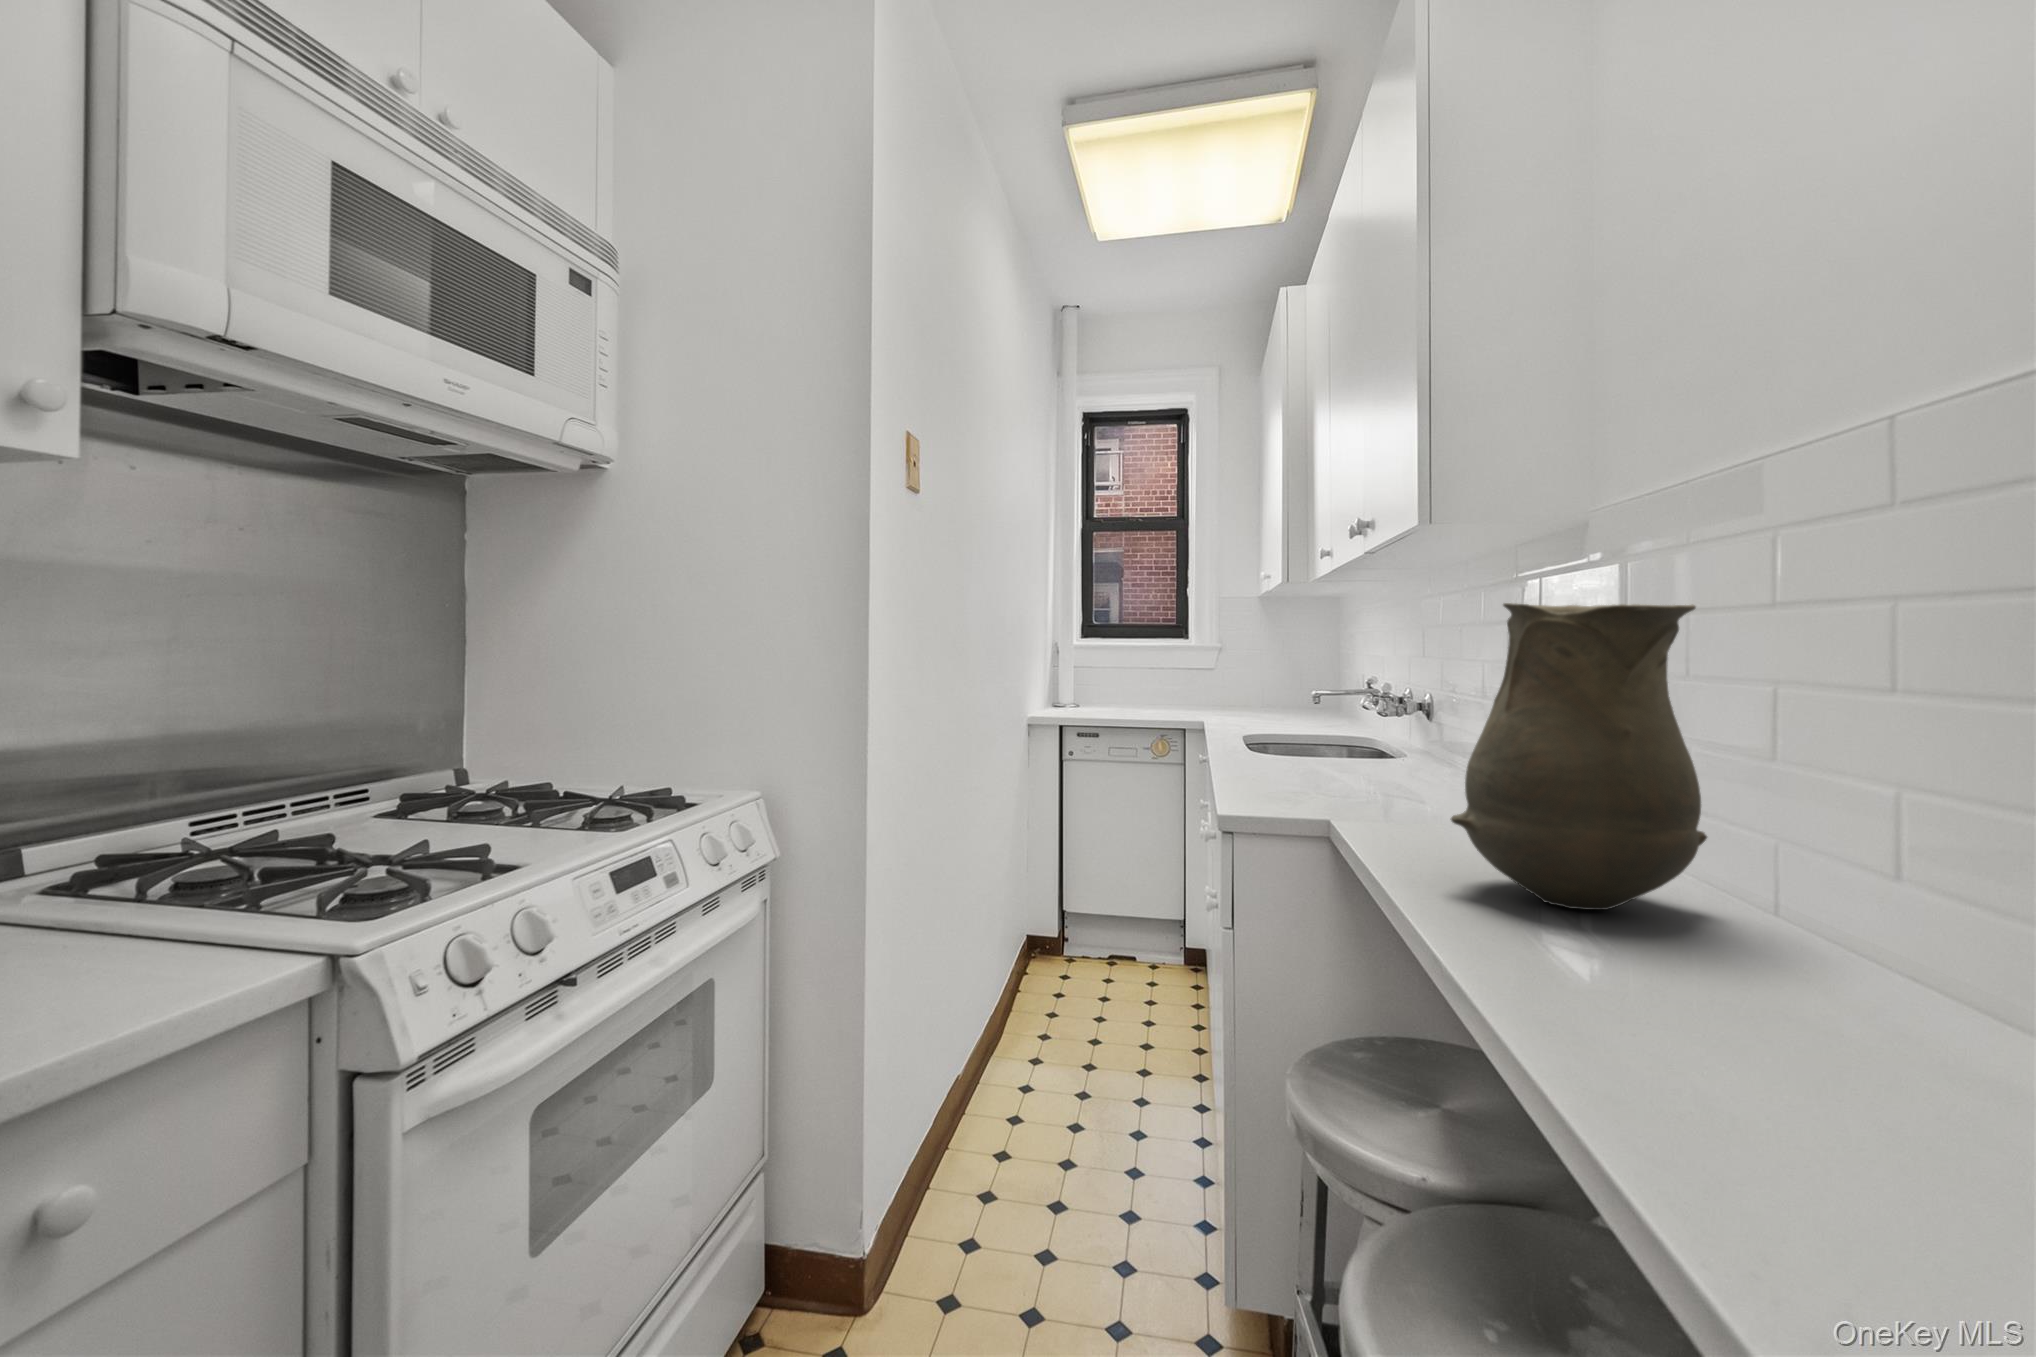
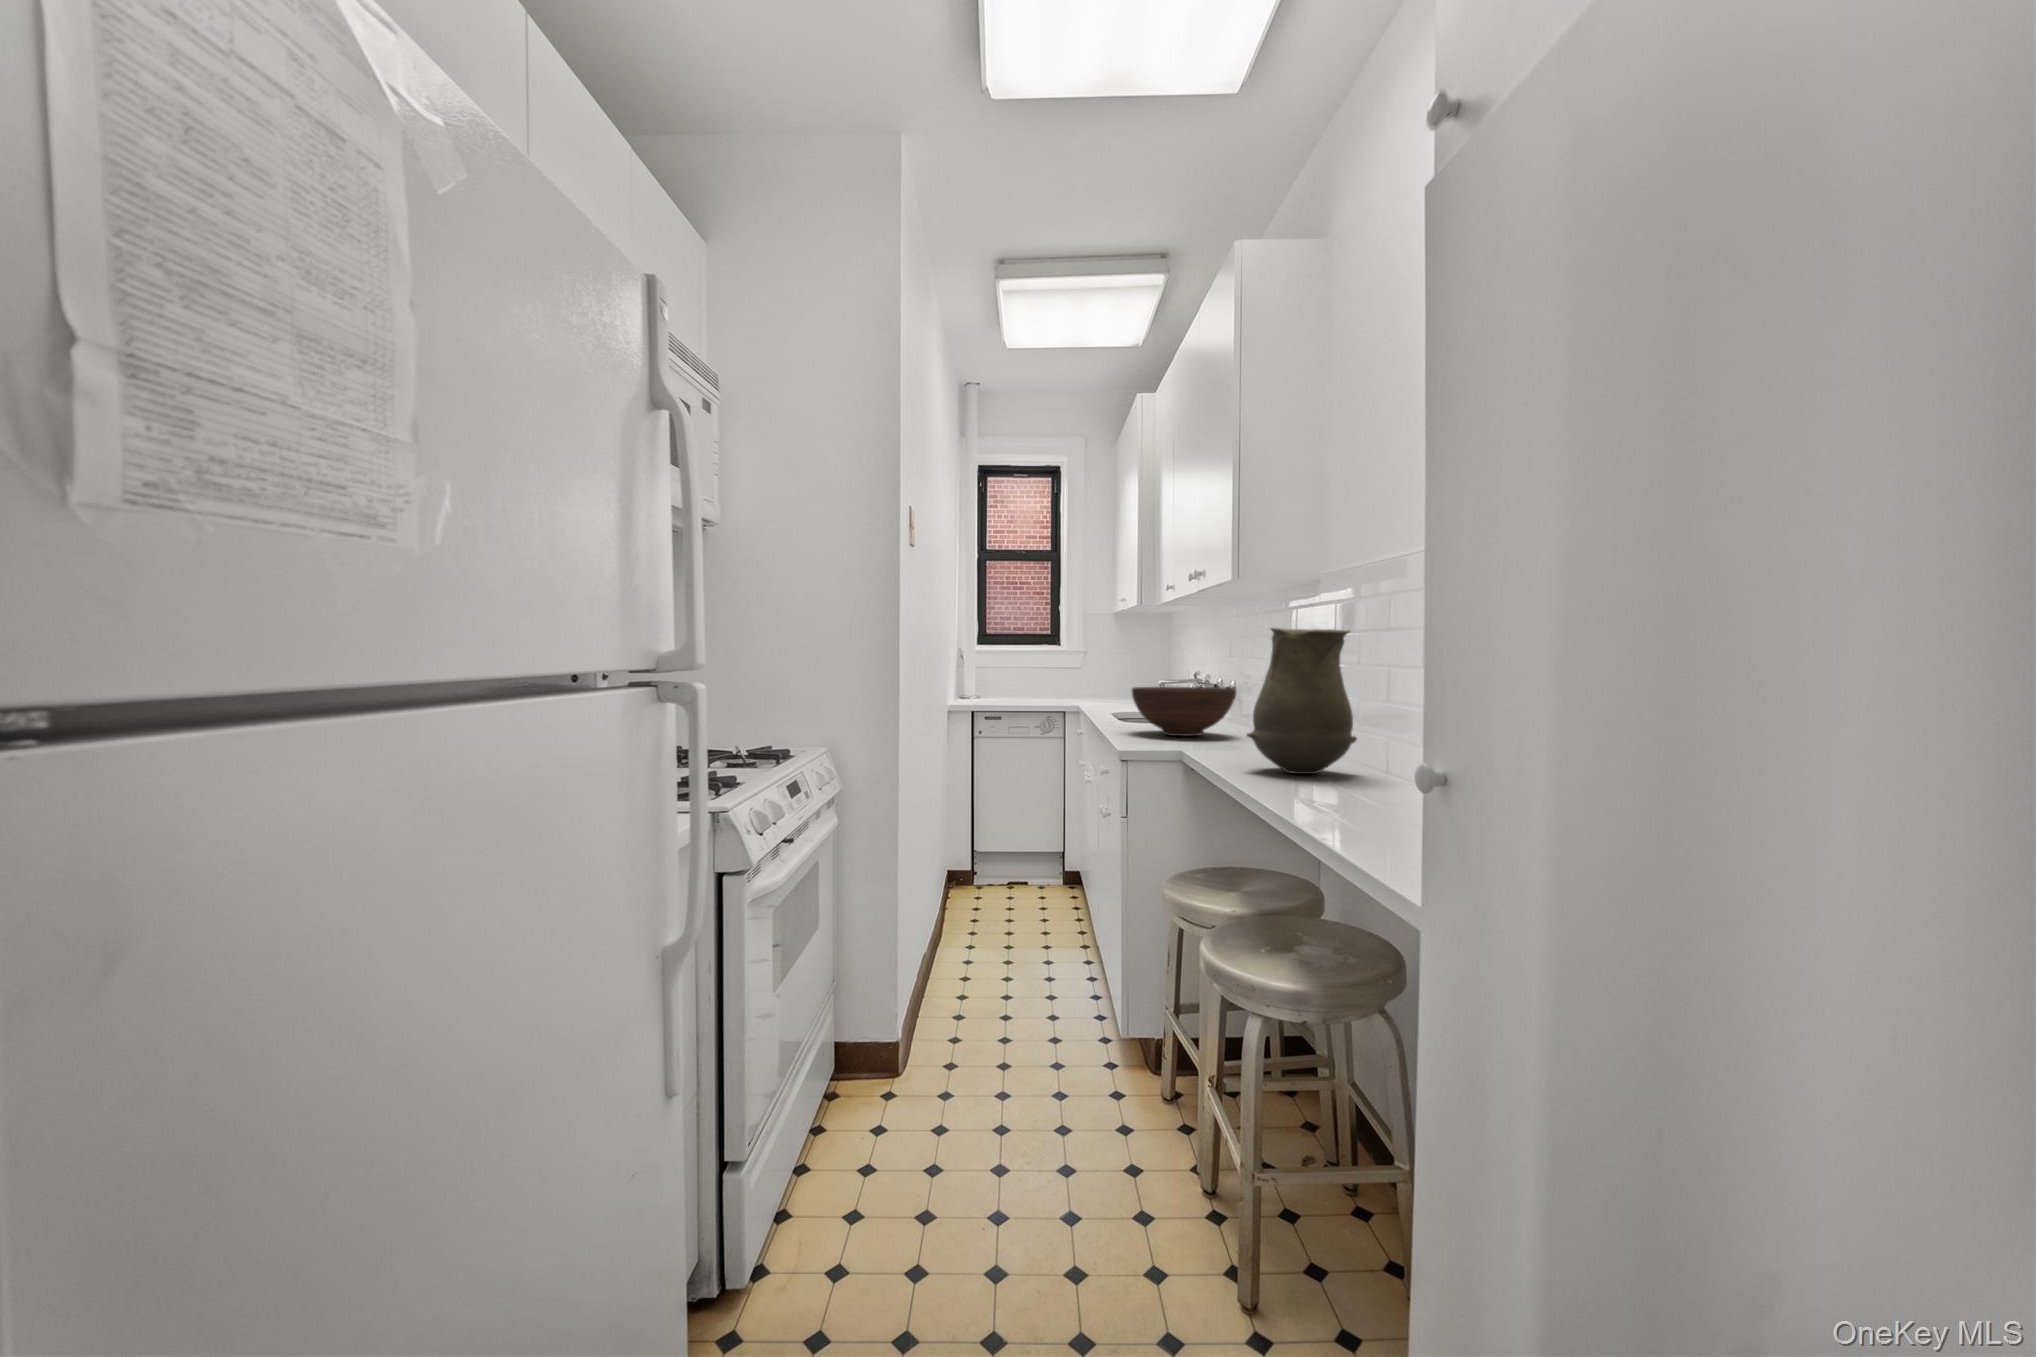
fruit bowl: none [1256,705,1429,787] -> present [1132,687,1236,736]

